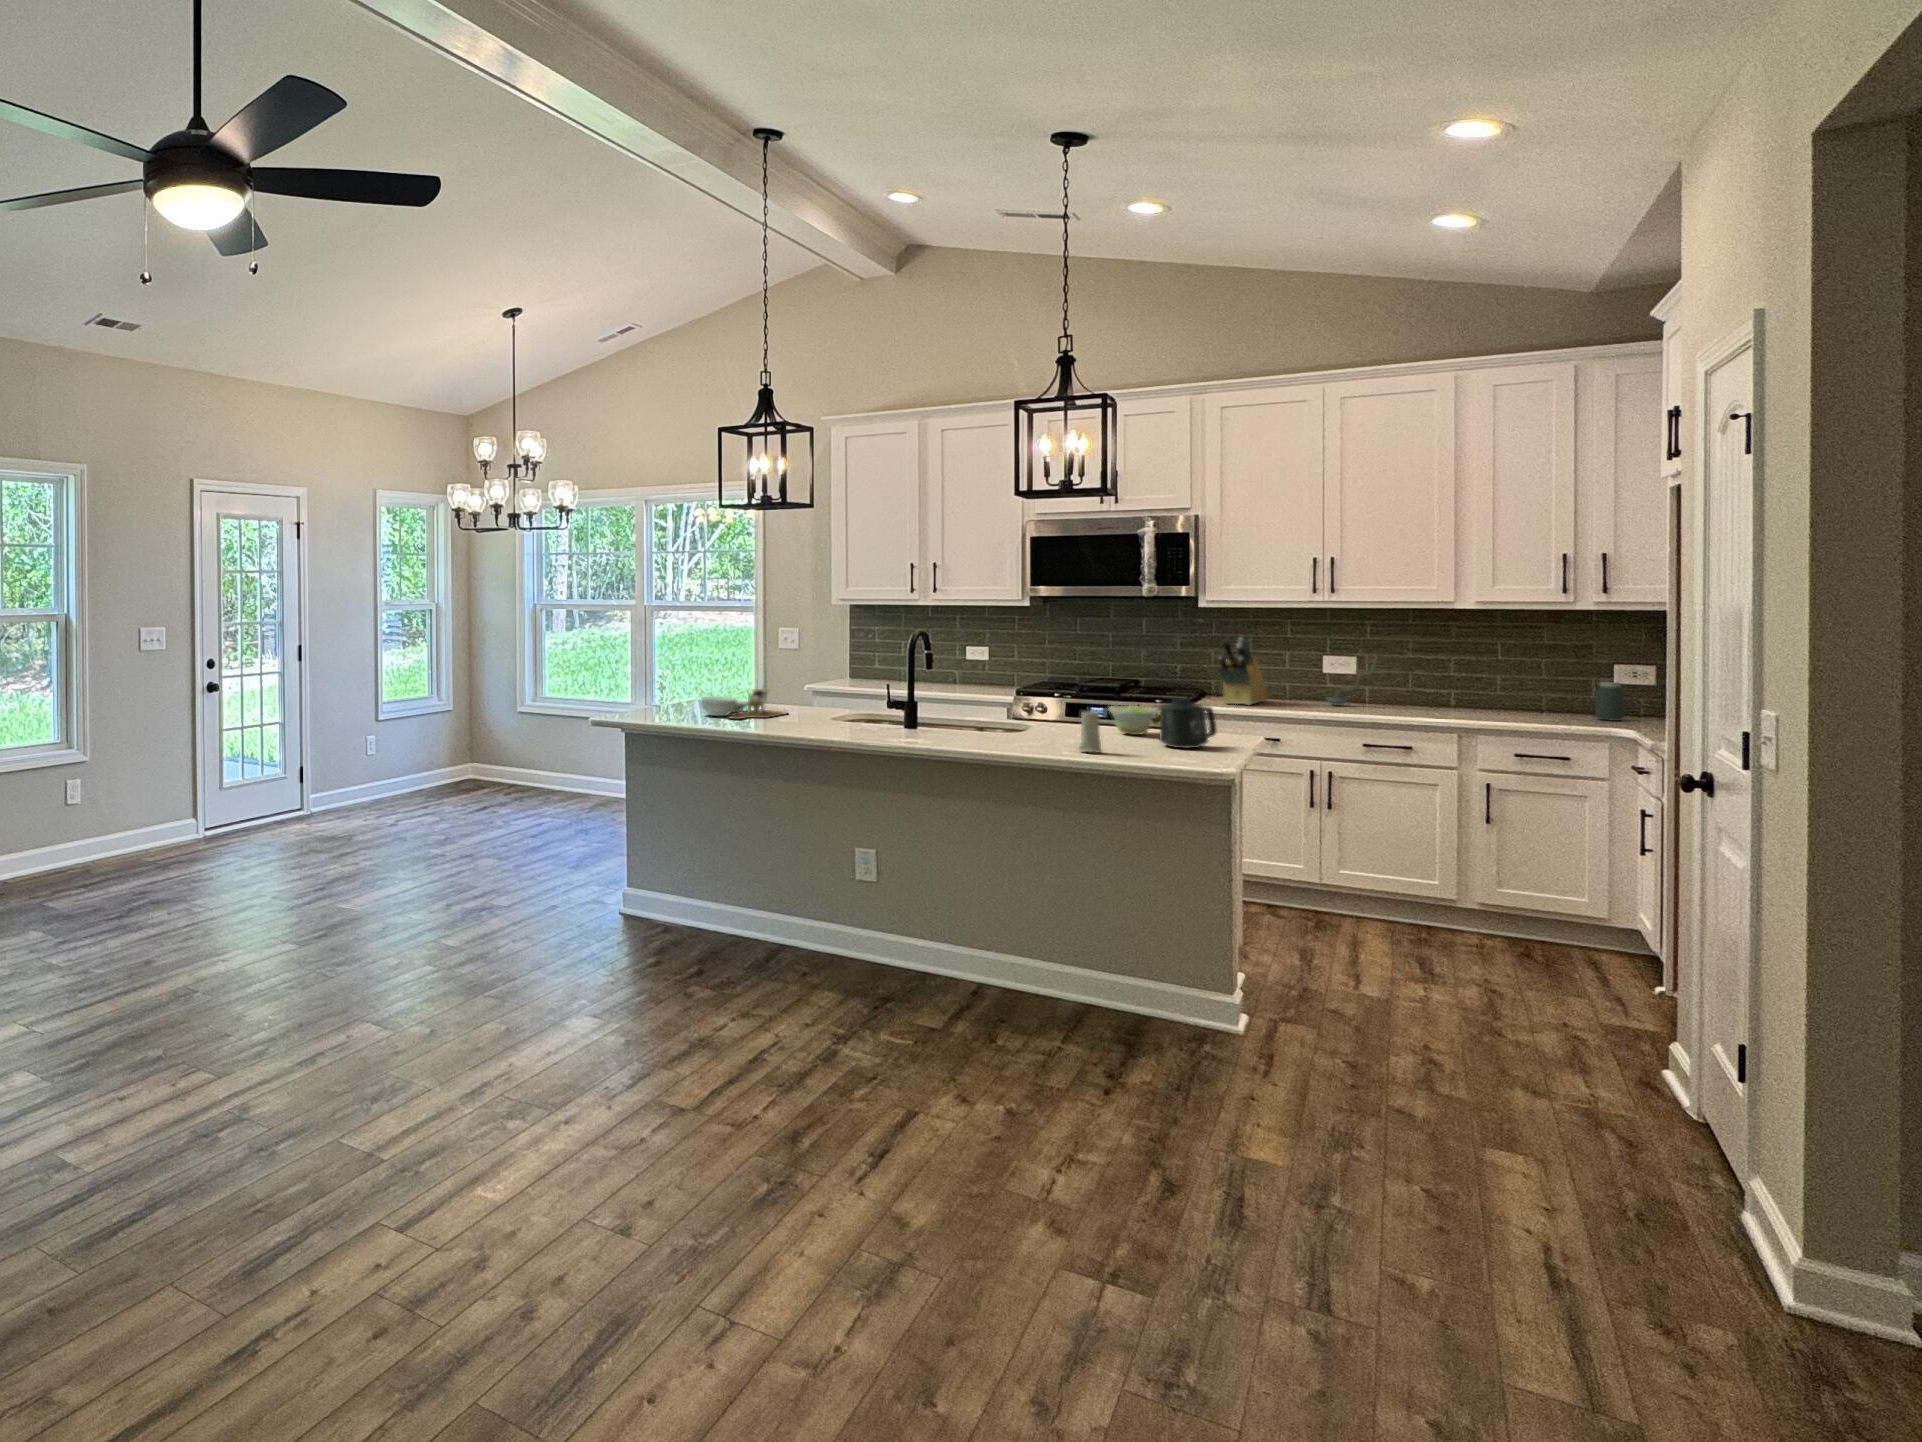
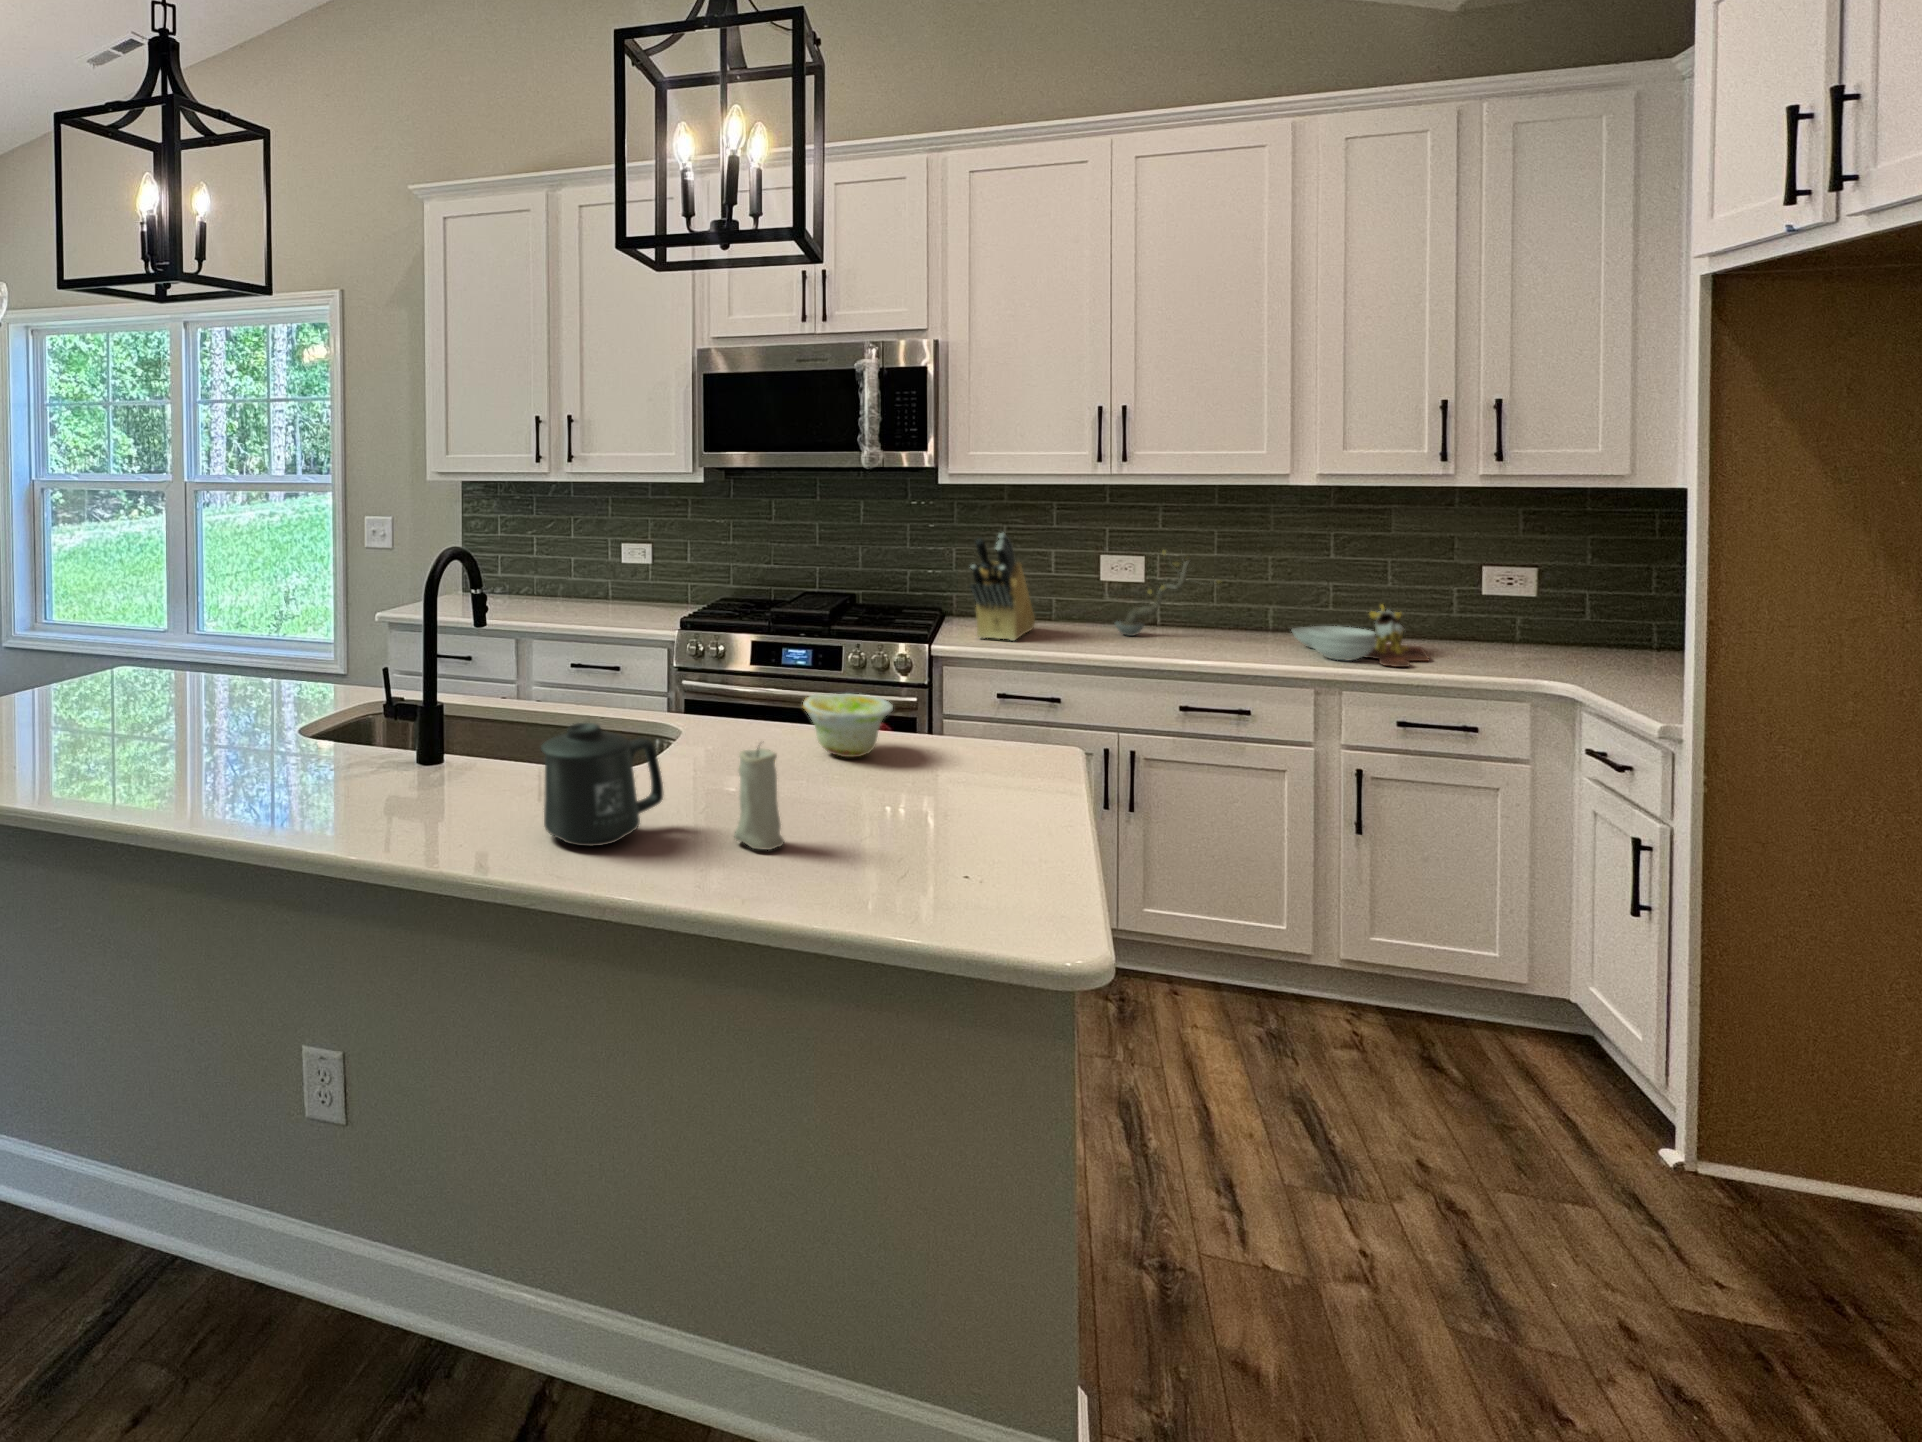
jar: present [1596,682,1624,721] -> none [1478,596,1518,656]
cutting board: present [701,687,788,719] -> present [1292,605,1430,667]
mug: present [1159,698,1216,748] -> present [541,723,663,846]

